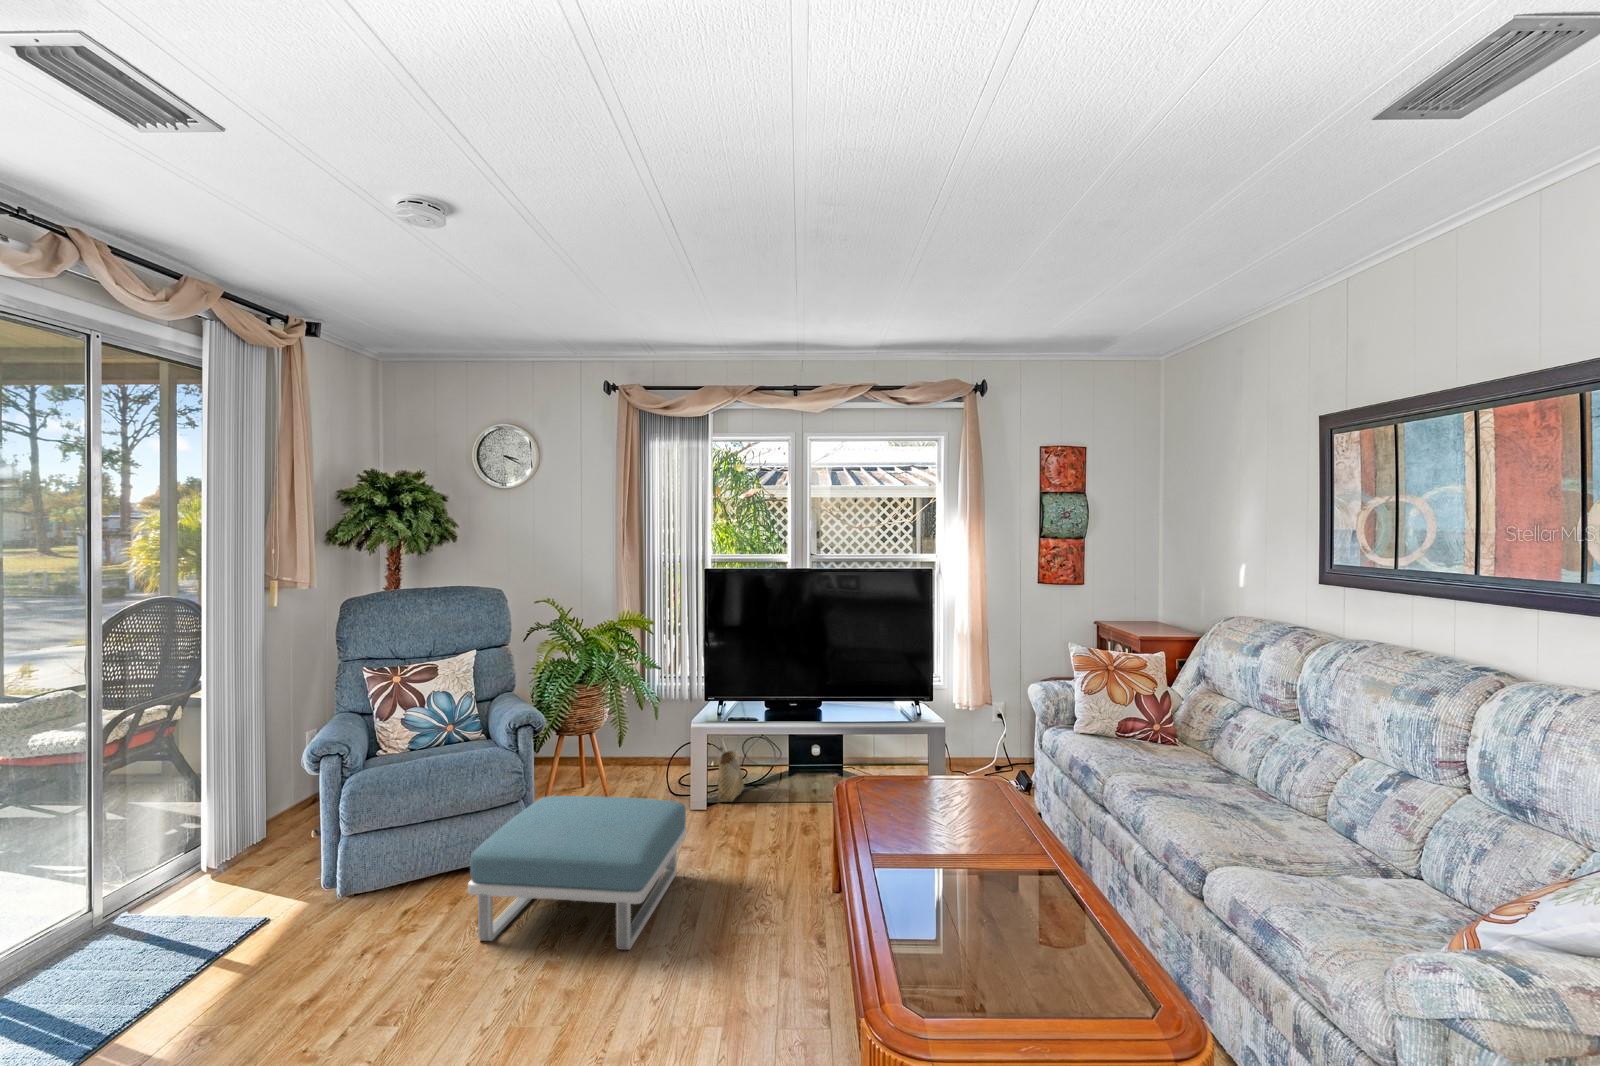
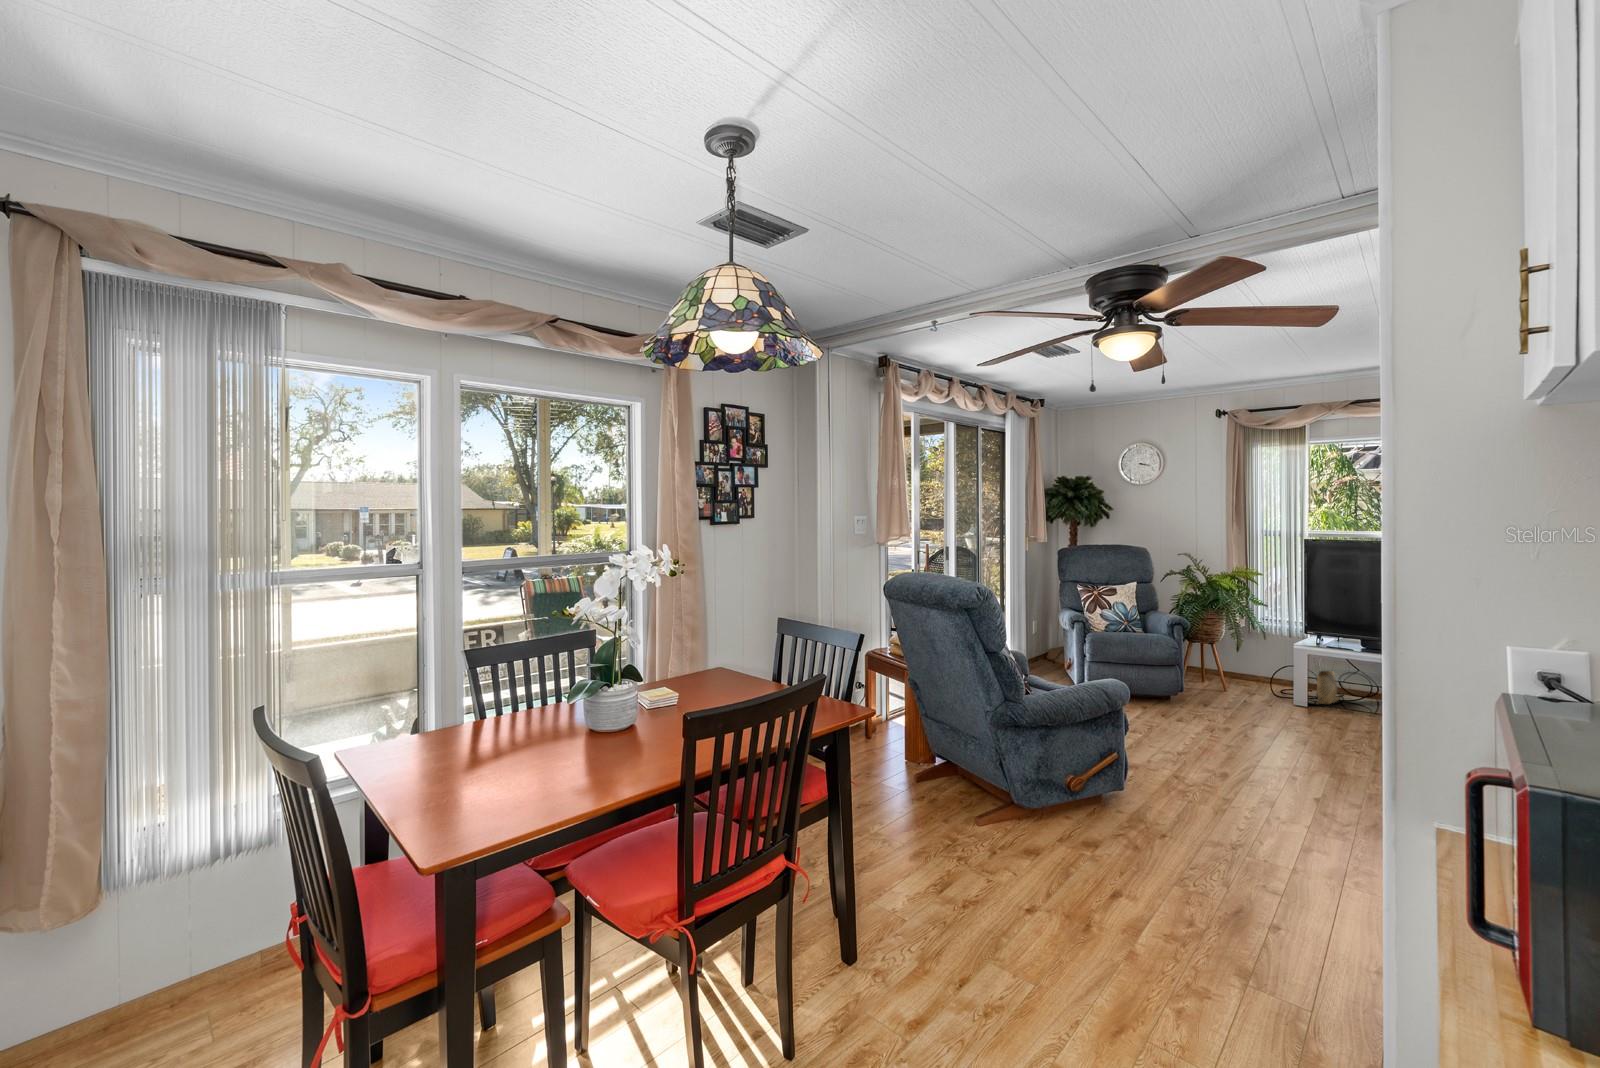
footstool: present [468,796,687,950] -> none [1156,666,1298,748]

